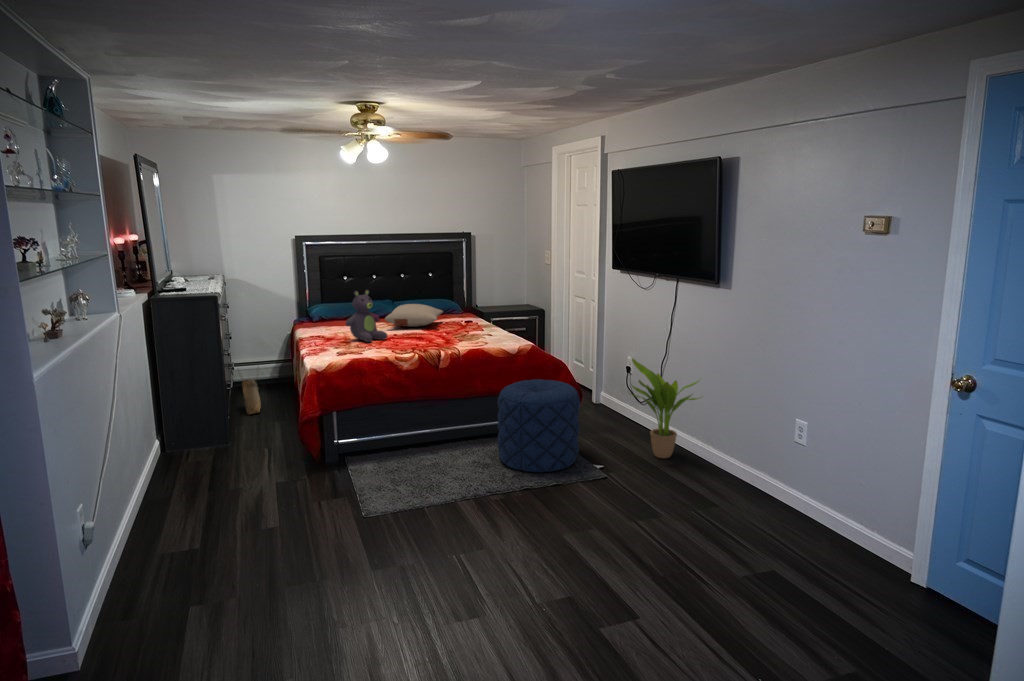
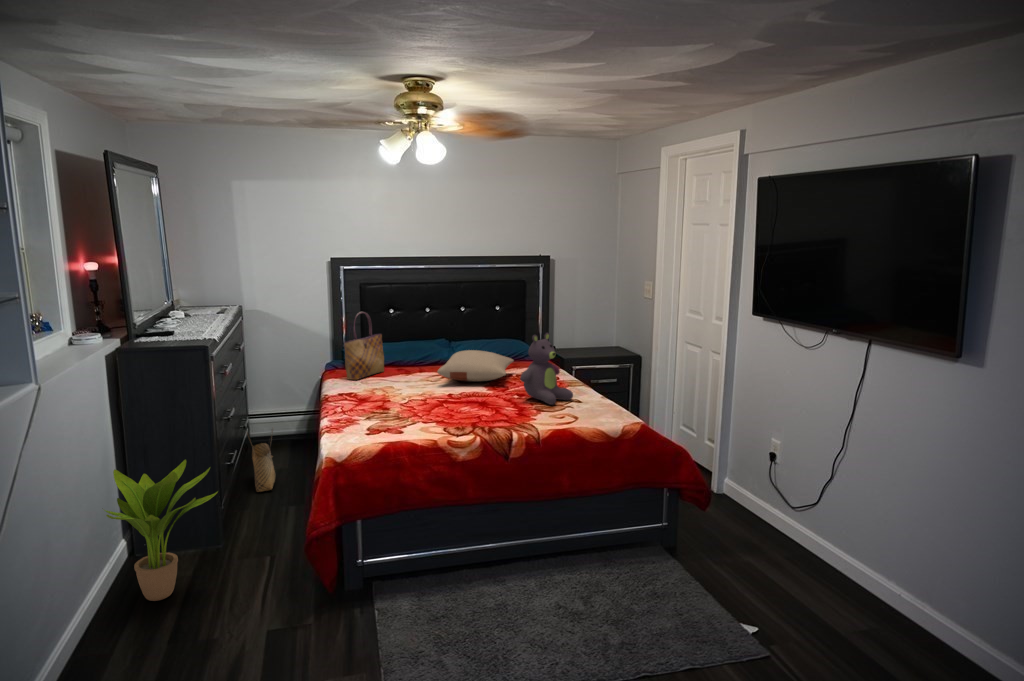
tote bag: none [311,277,343,329] -> present [344,312,384,380]
stuffed bear: present [346,290,387,342] -> present [520,333,573,405]
potted plant: present [631,358,699,458] -> present [104,460,217,601]
pouf: present [498,379,580,472] -> none [592,480,719,632]

